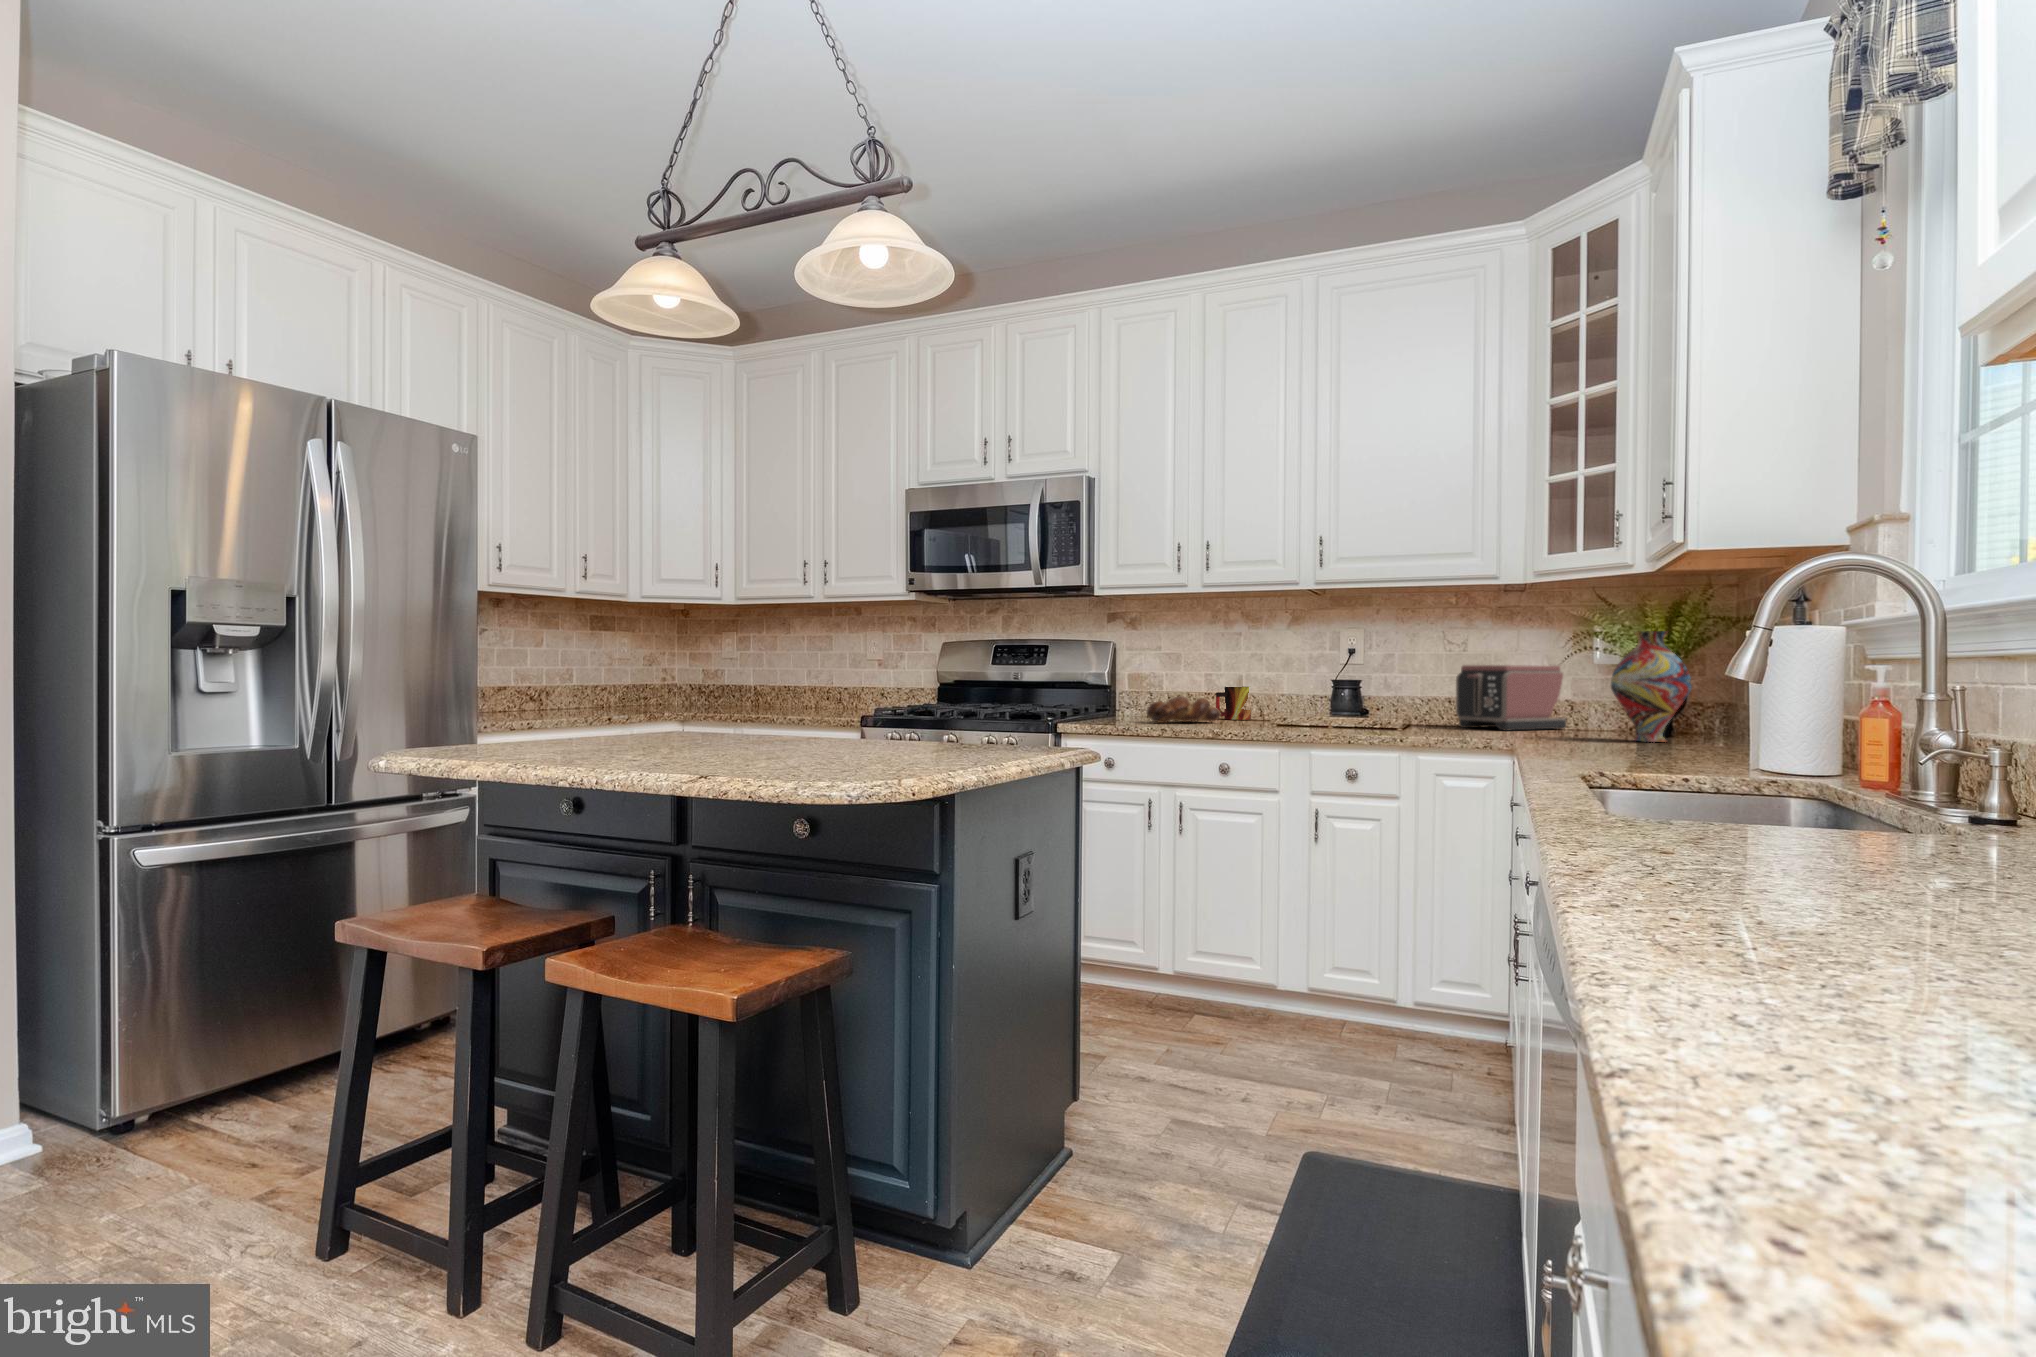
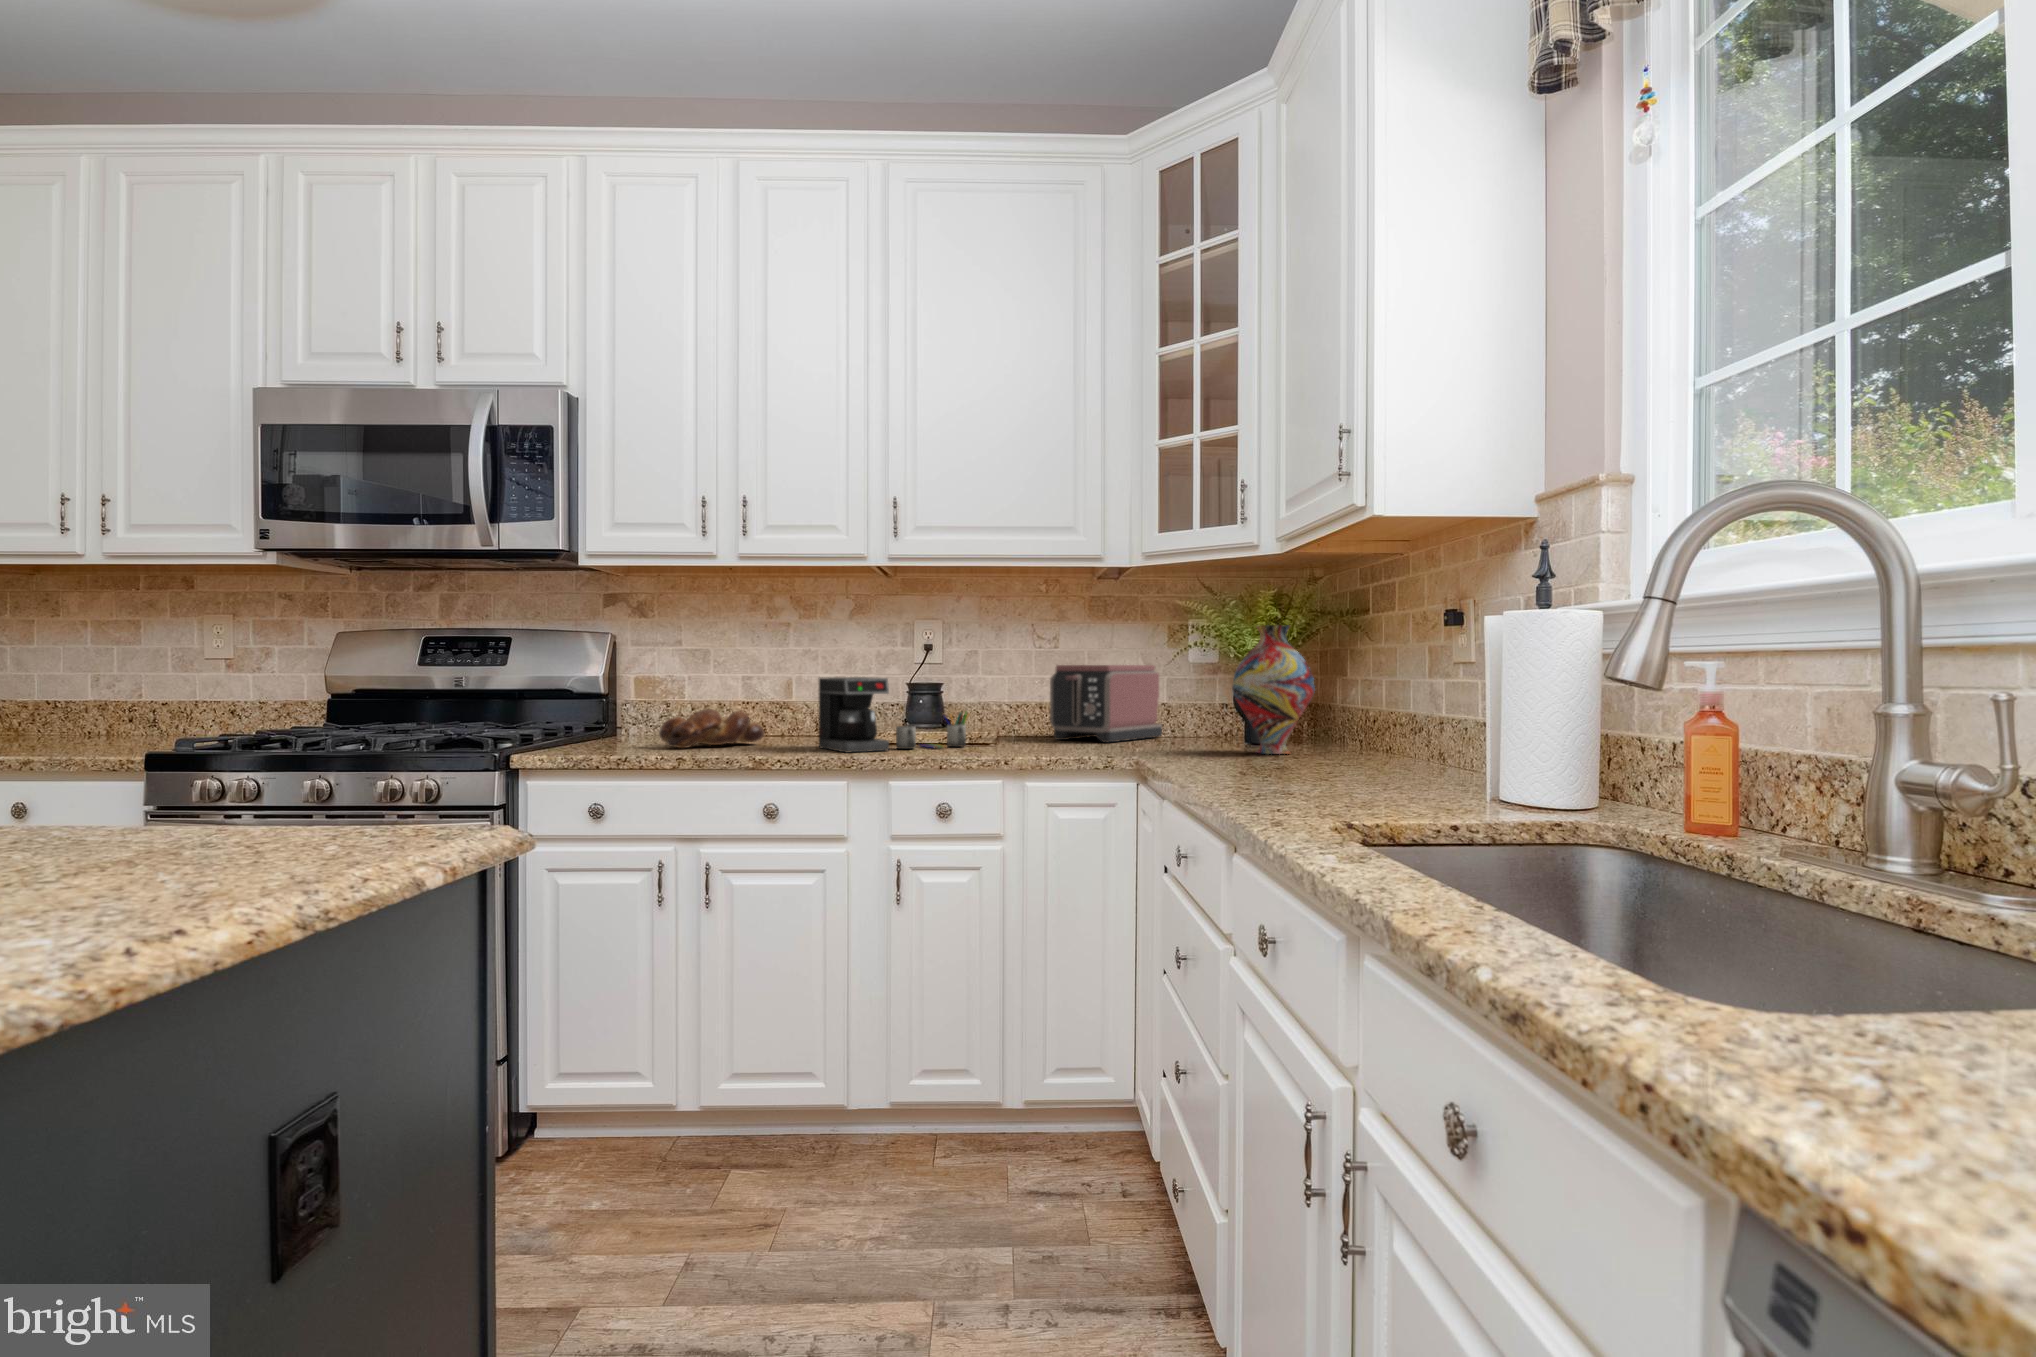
coffee maker: none [1259,674,1380,729] -> present [819,677,969,752]
mug: present [1216,686,1251,720] -> none [755,693,801,737]

